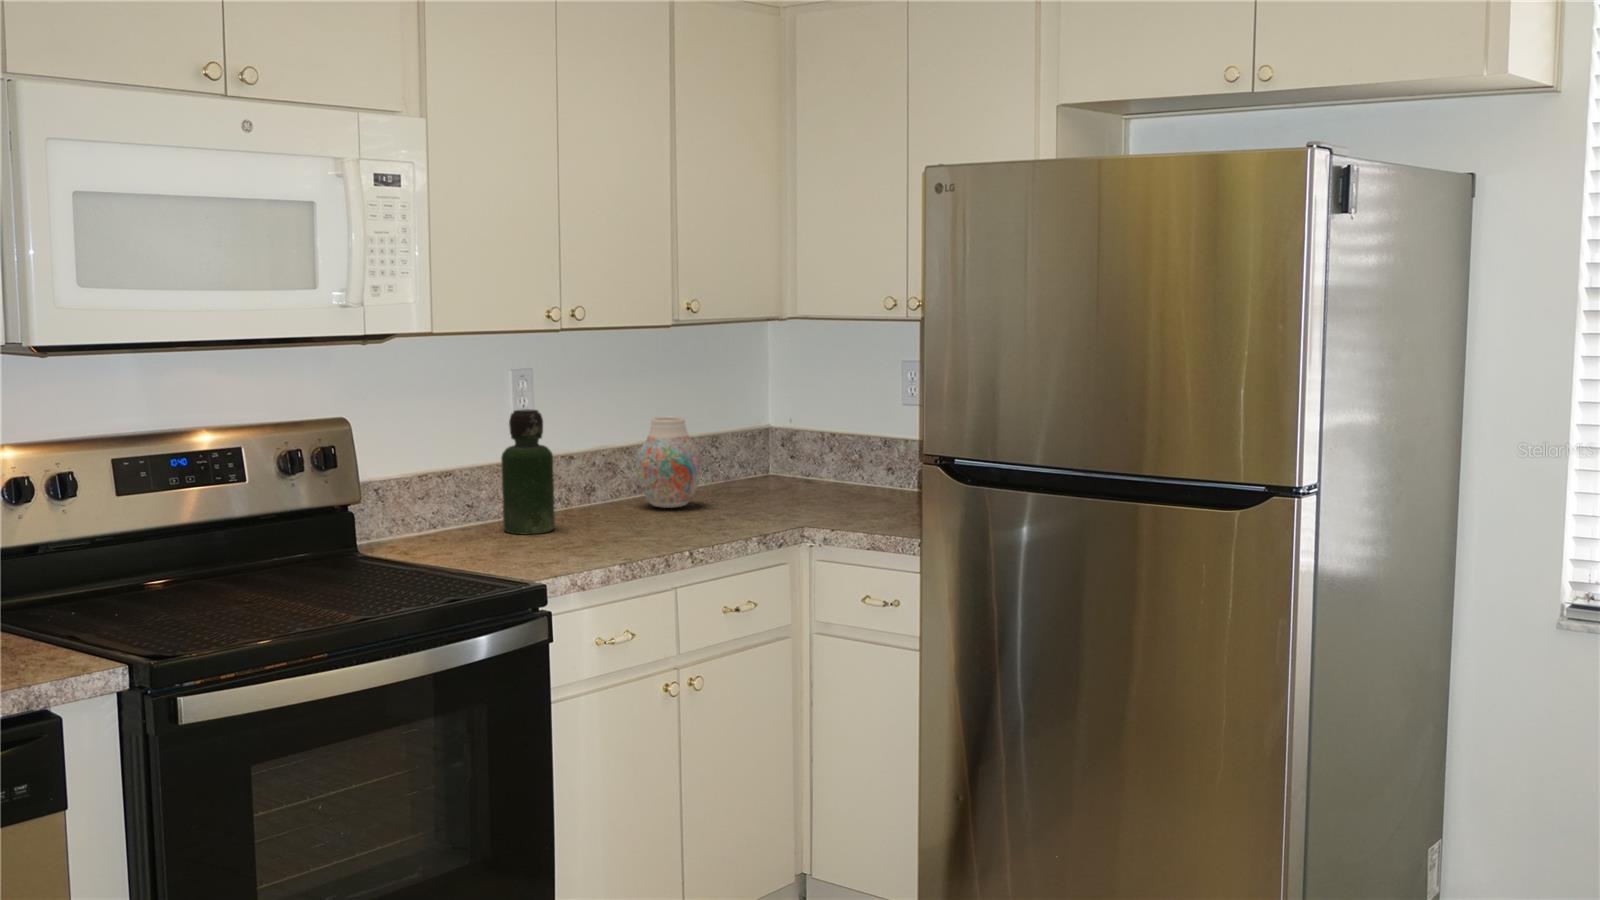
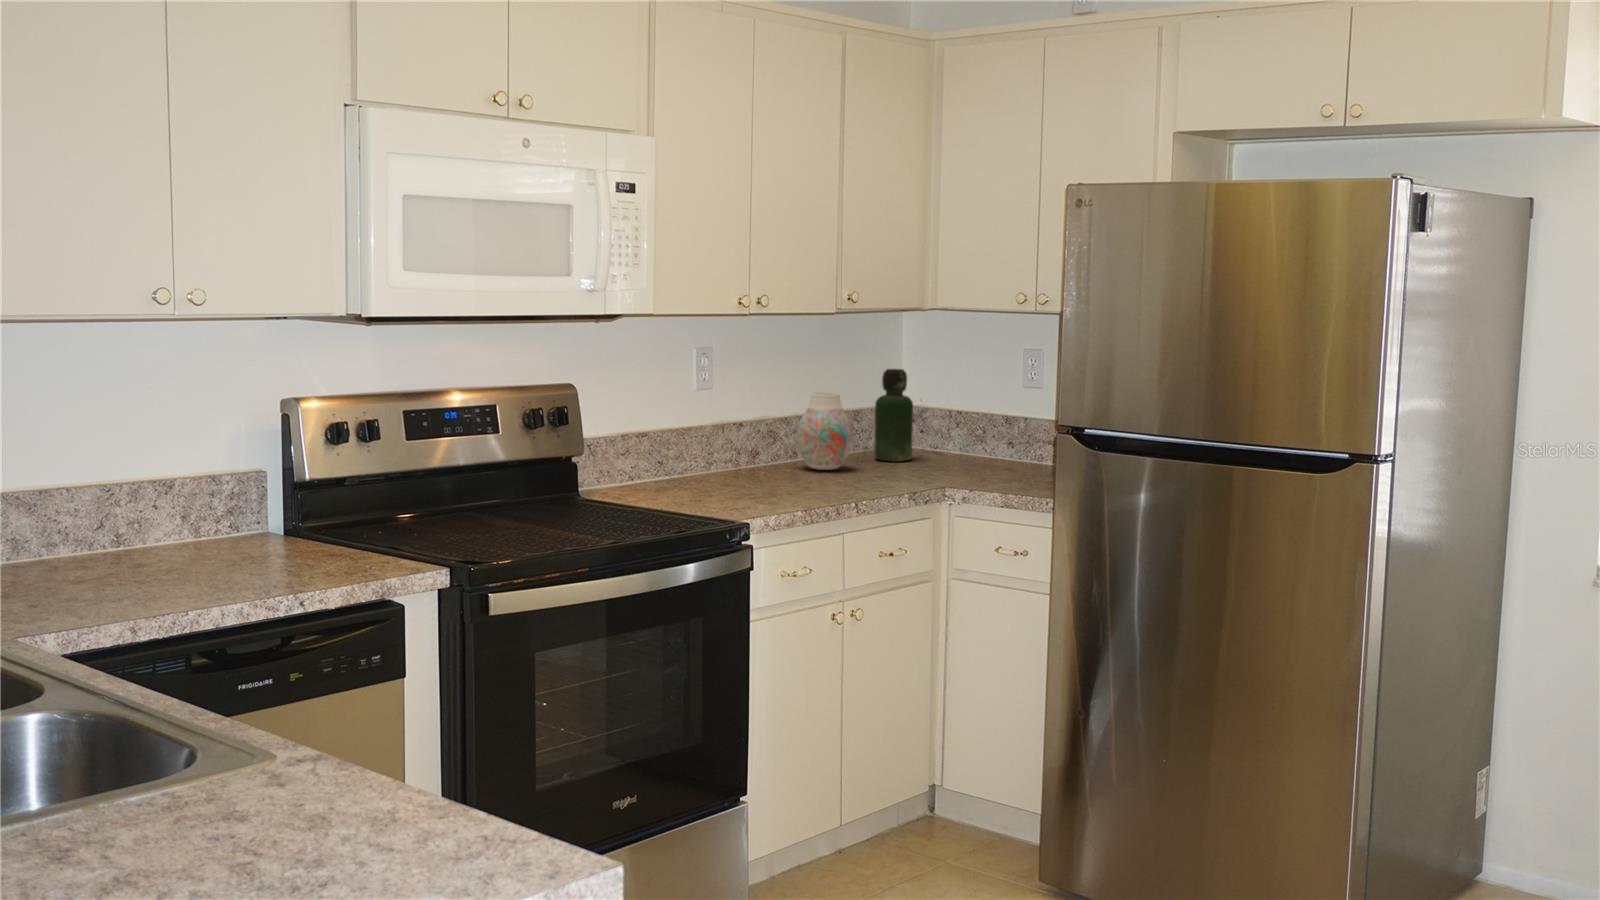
bottle: present [501,409,555,535] -> present [874,369,913,462]

